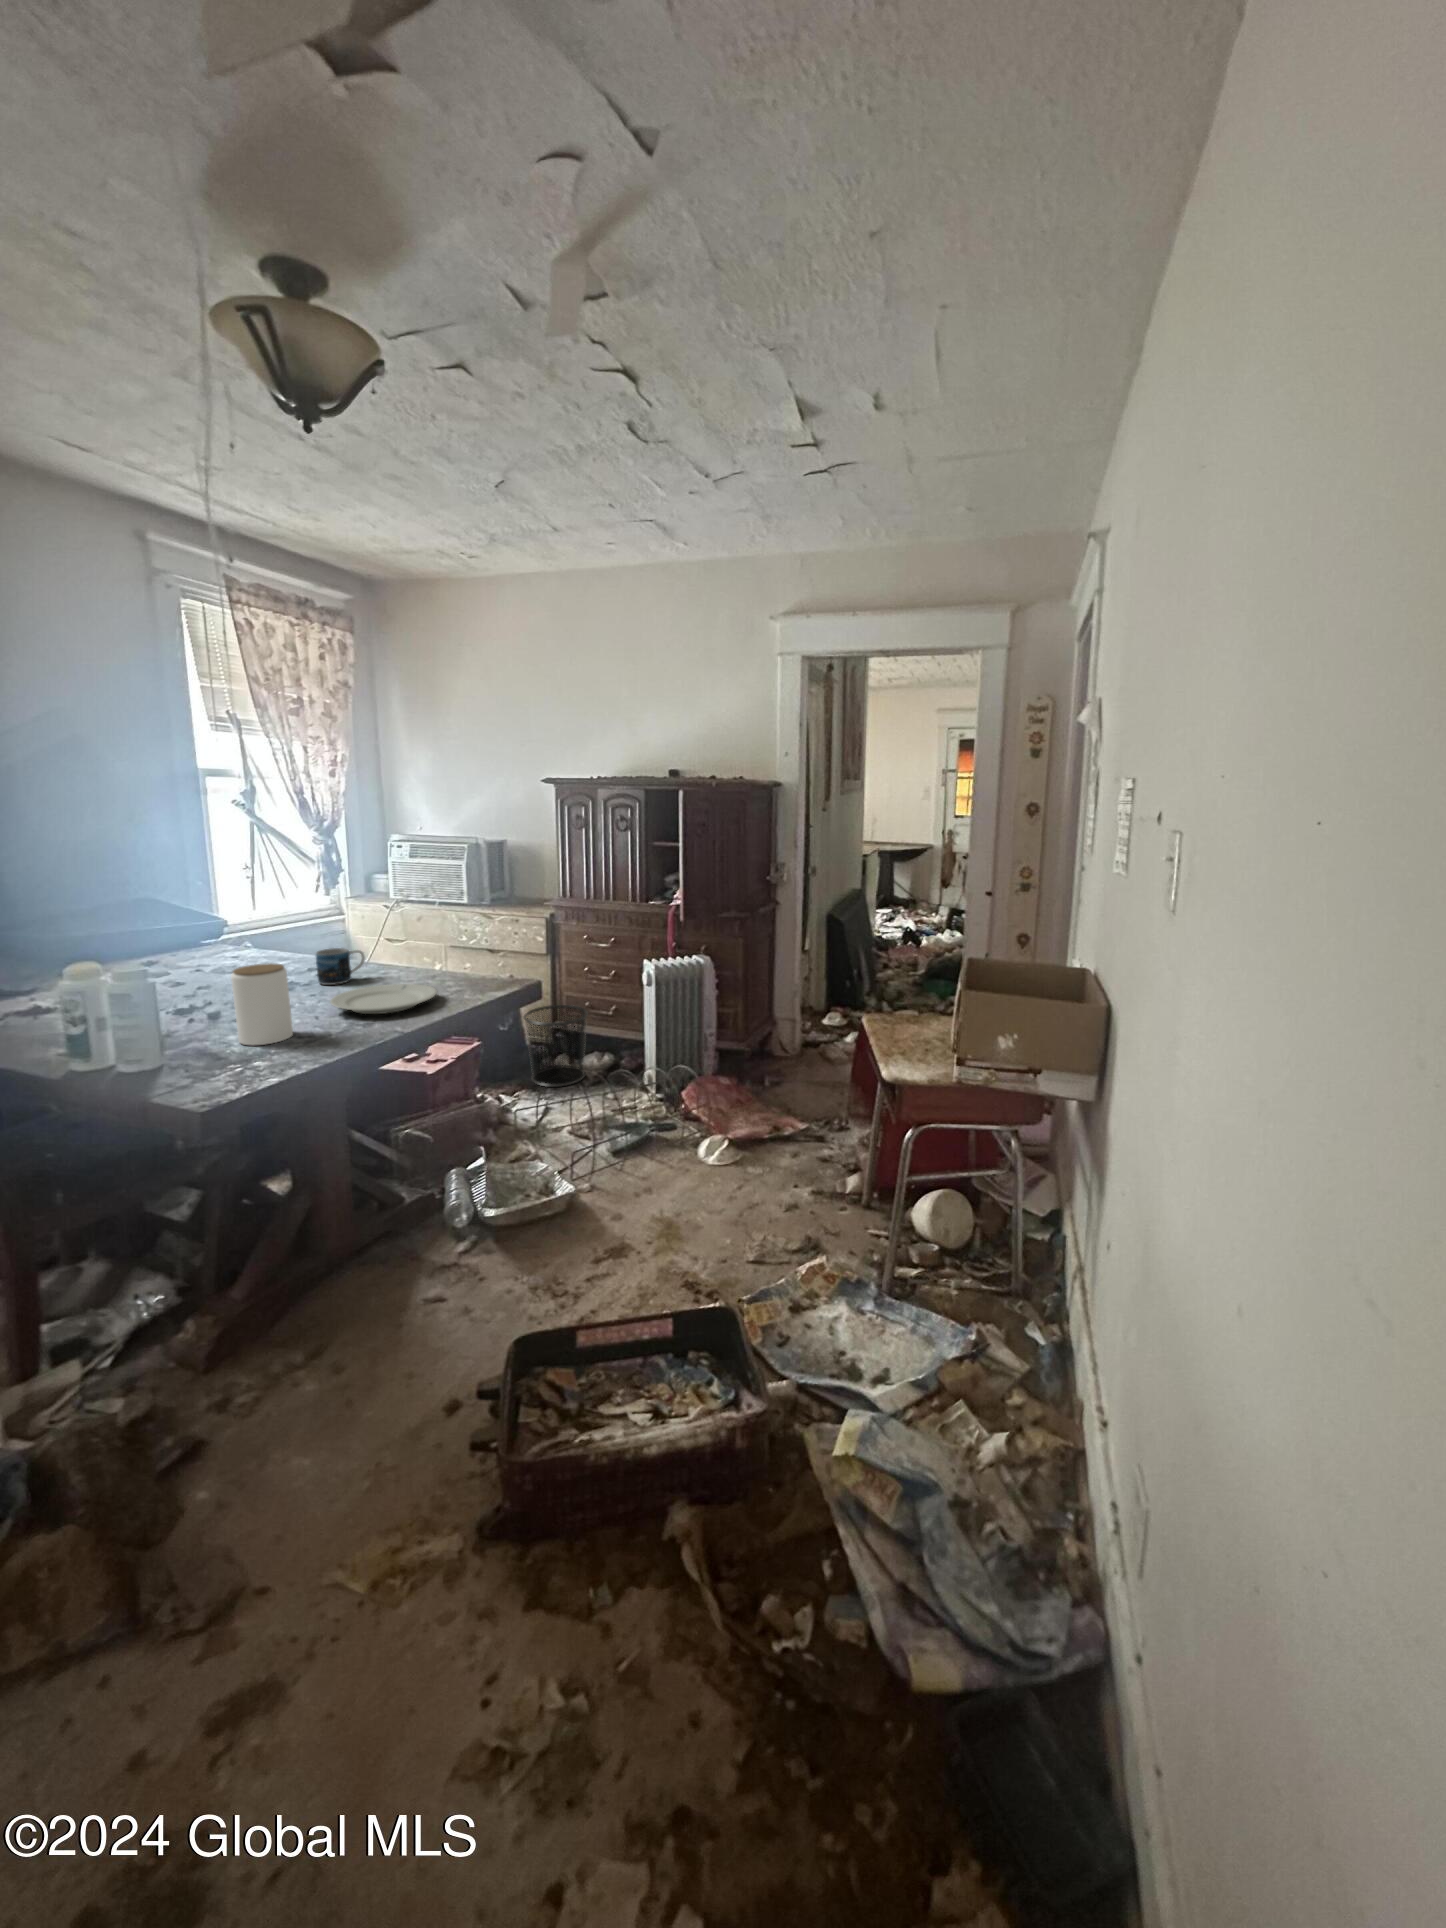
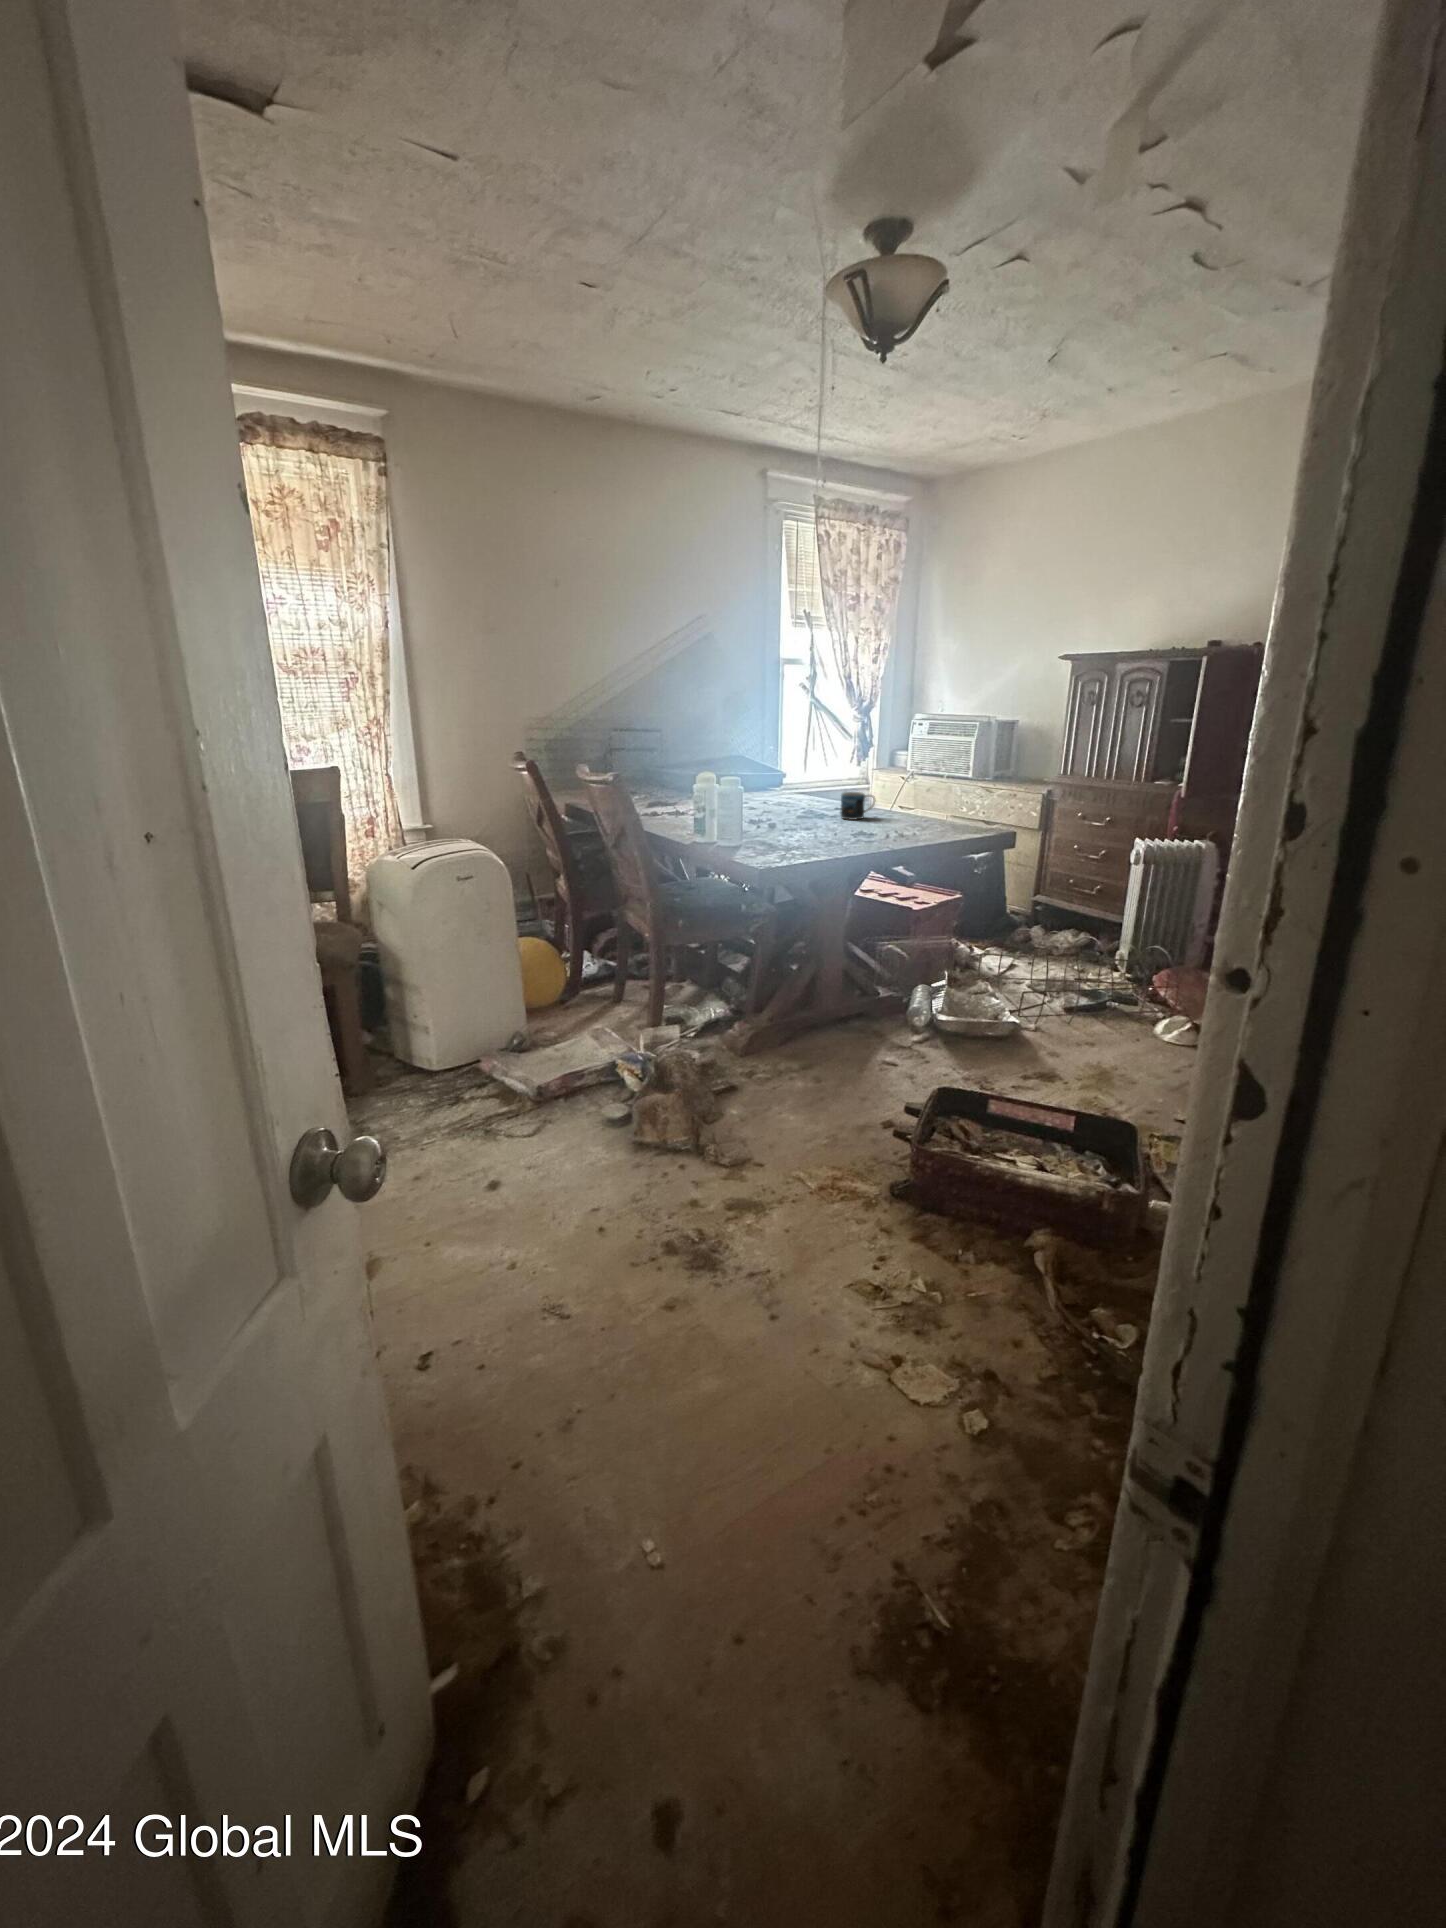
jar: present [231,963,293,1045] -> none [786,790,820,846]
plate: present [330,984,437,1014] -> none [846,821,924,839]
waste bin: present [524,1005,588,1087] -> none [1004,877,1069,952]

